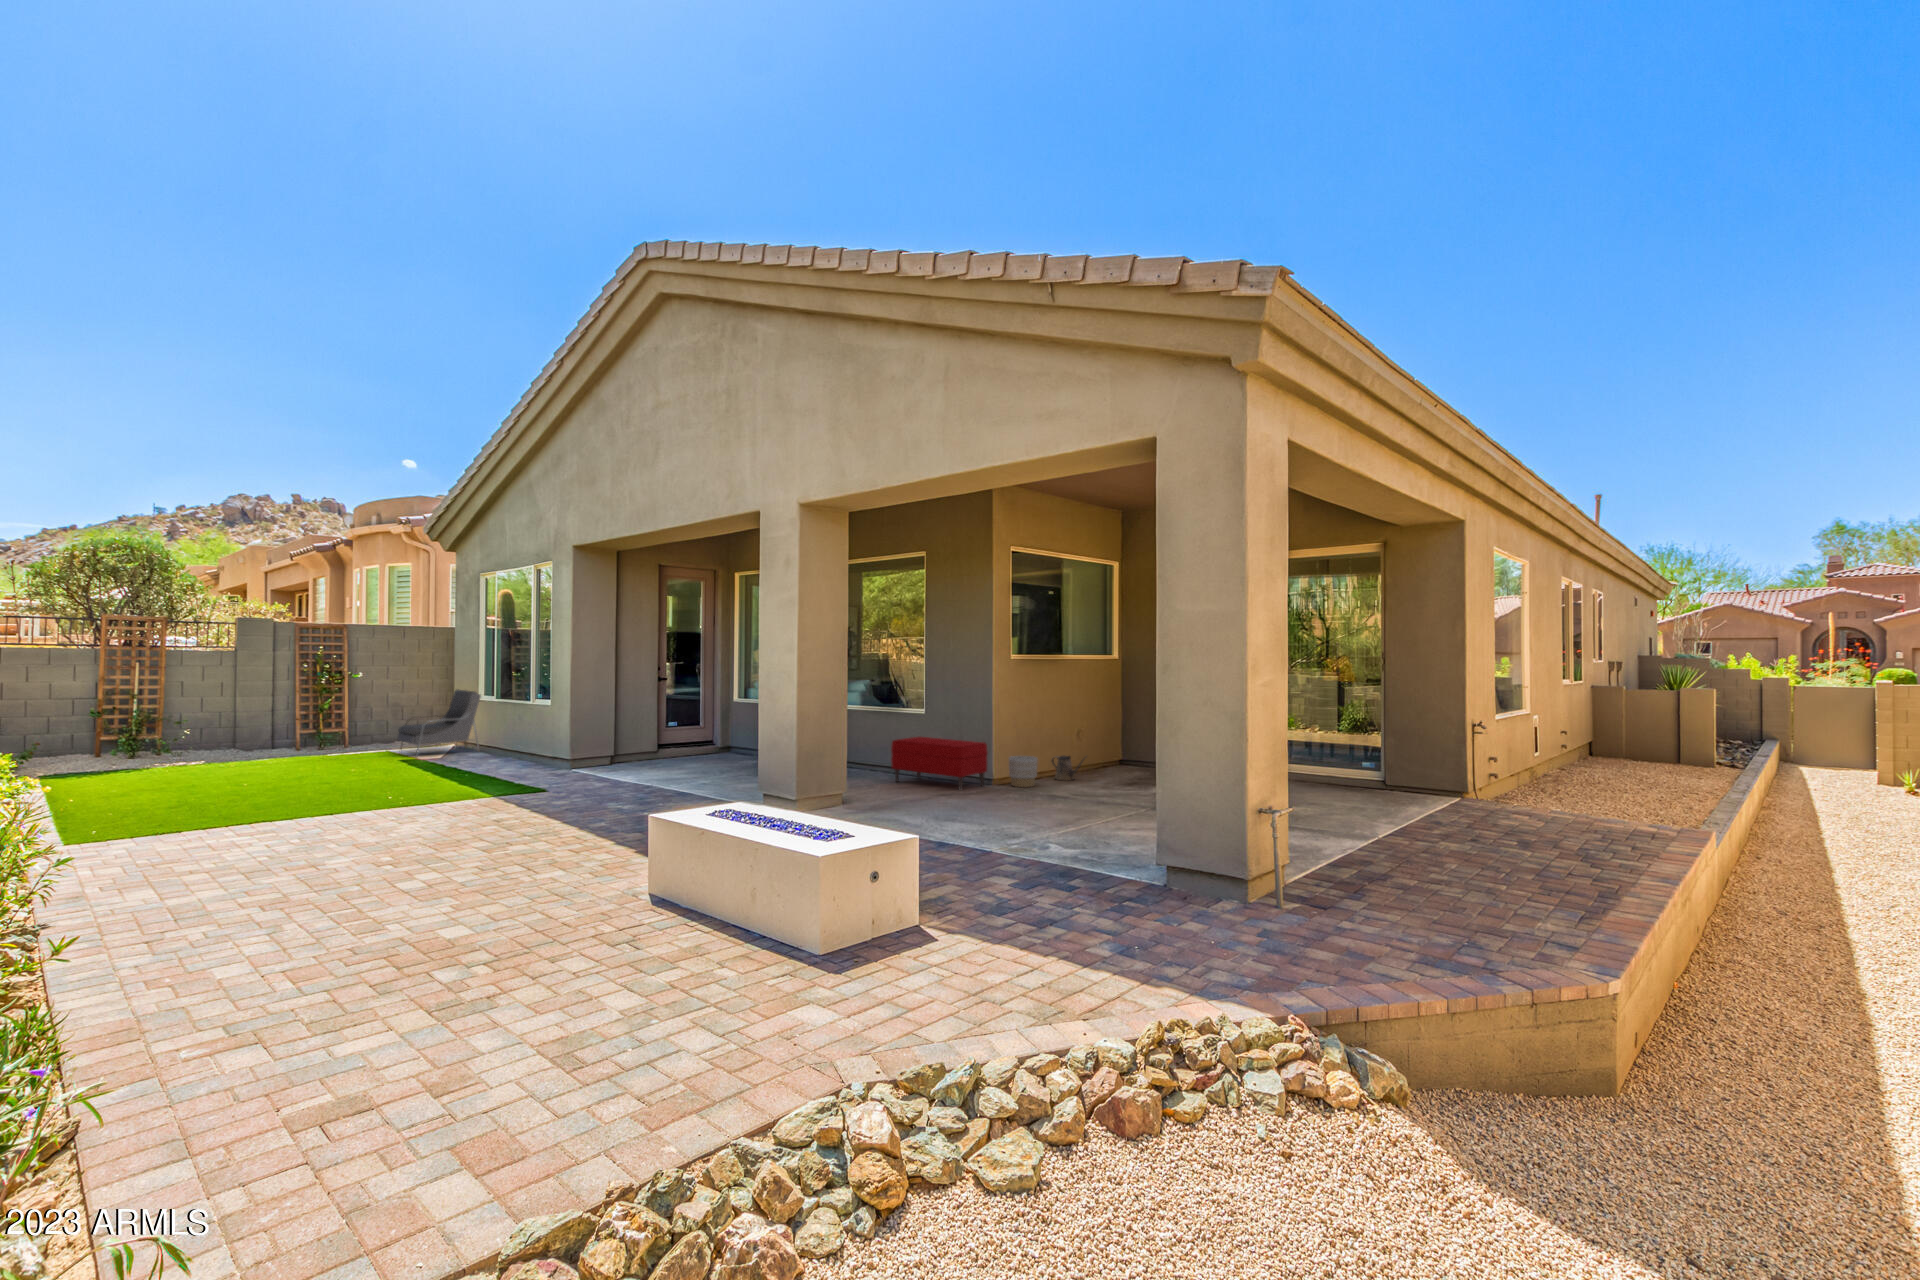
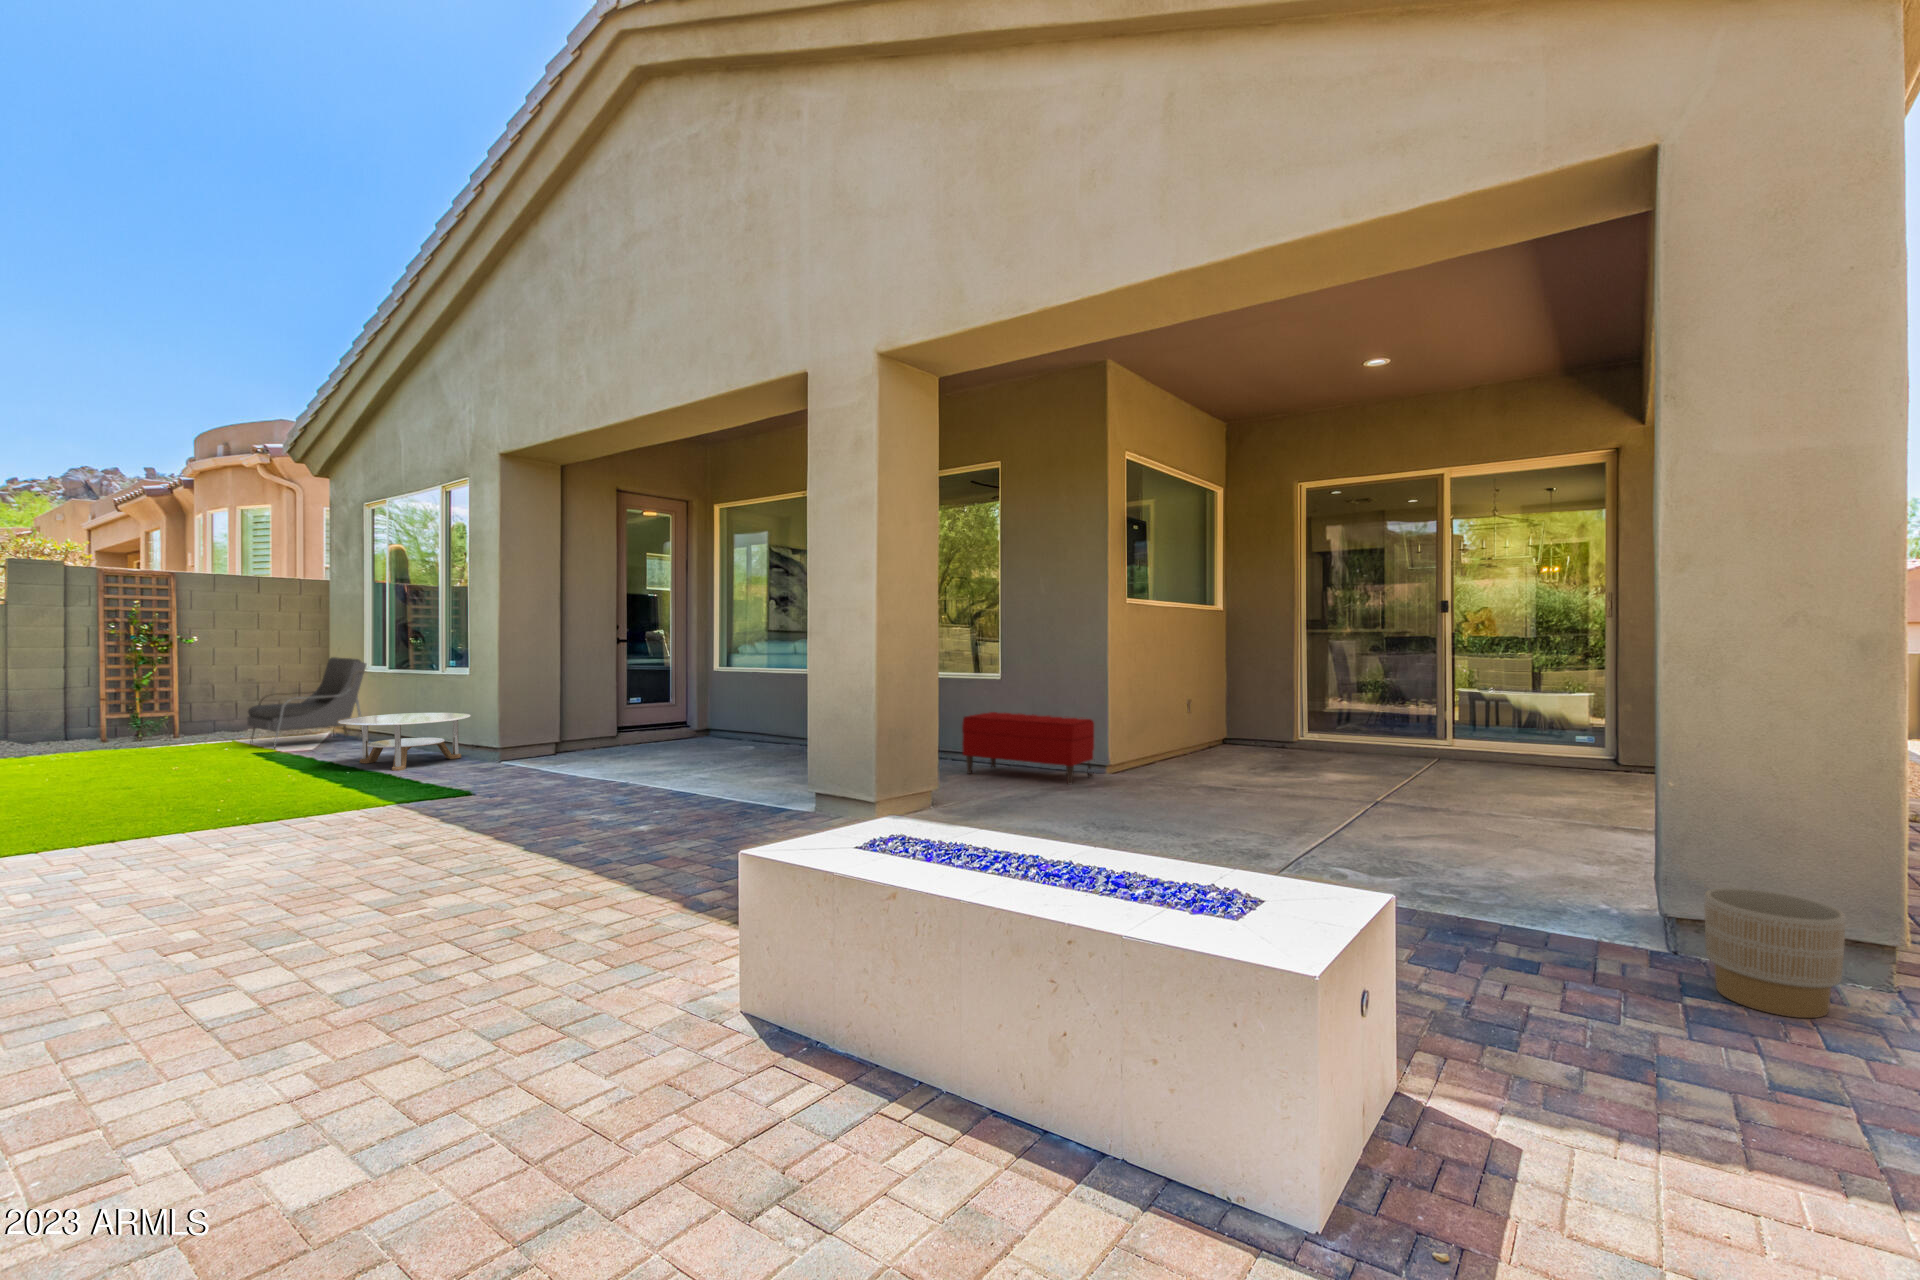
round table: none [461,733,551,775] -> present [338,713,471,771]
planter: present [1009,756,1038,787] -> present [1705,888,1845,1018]
watering can: present [1052,756,1085,781] -> none [1167,735,1224,769]

